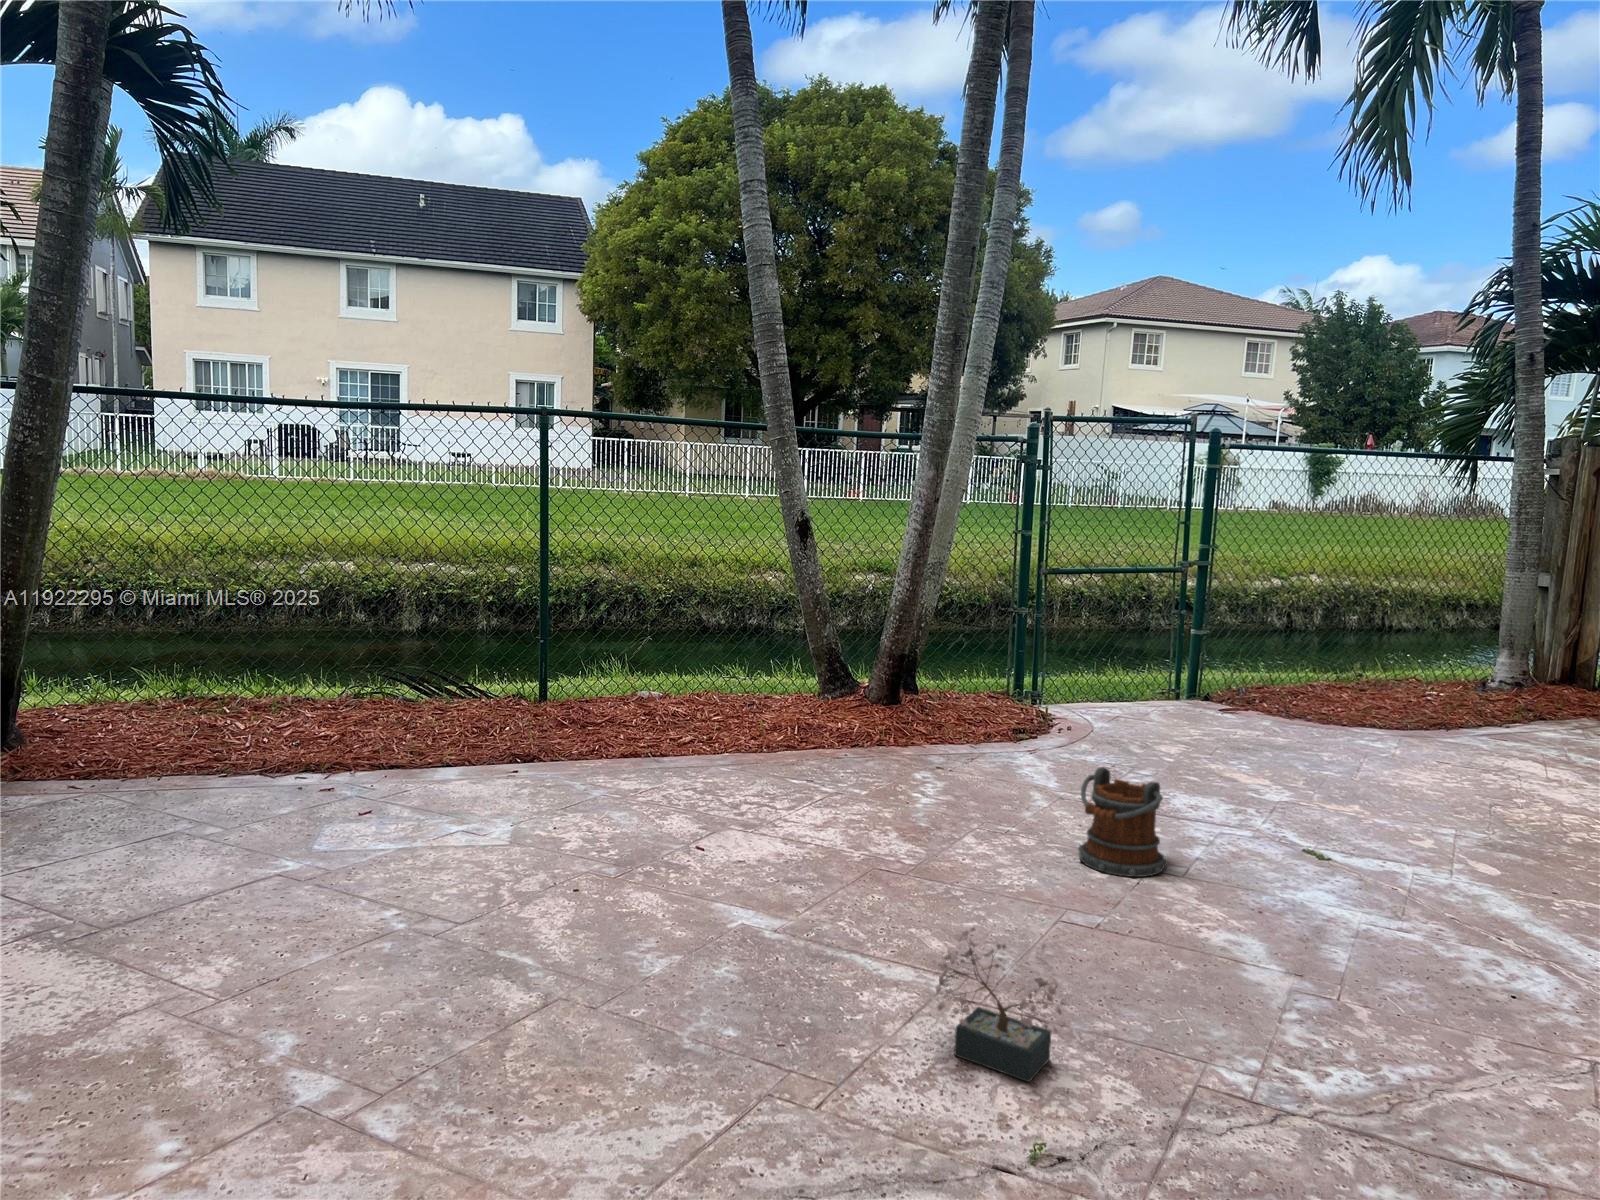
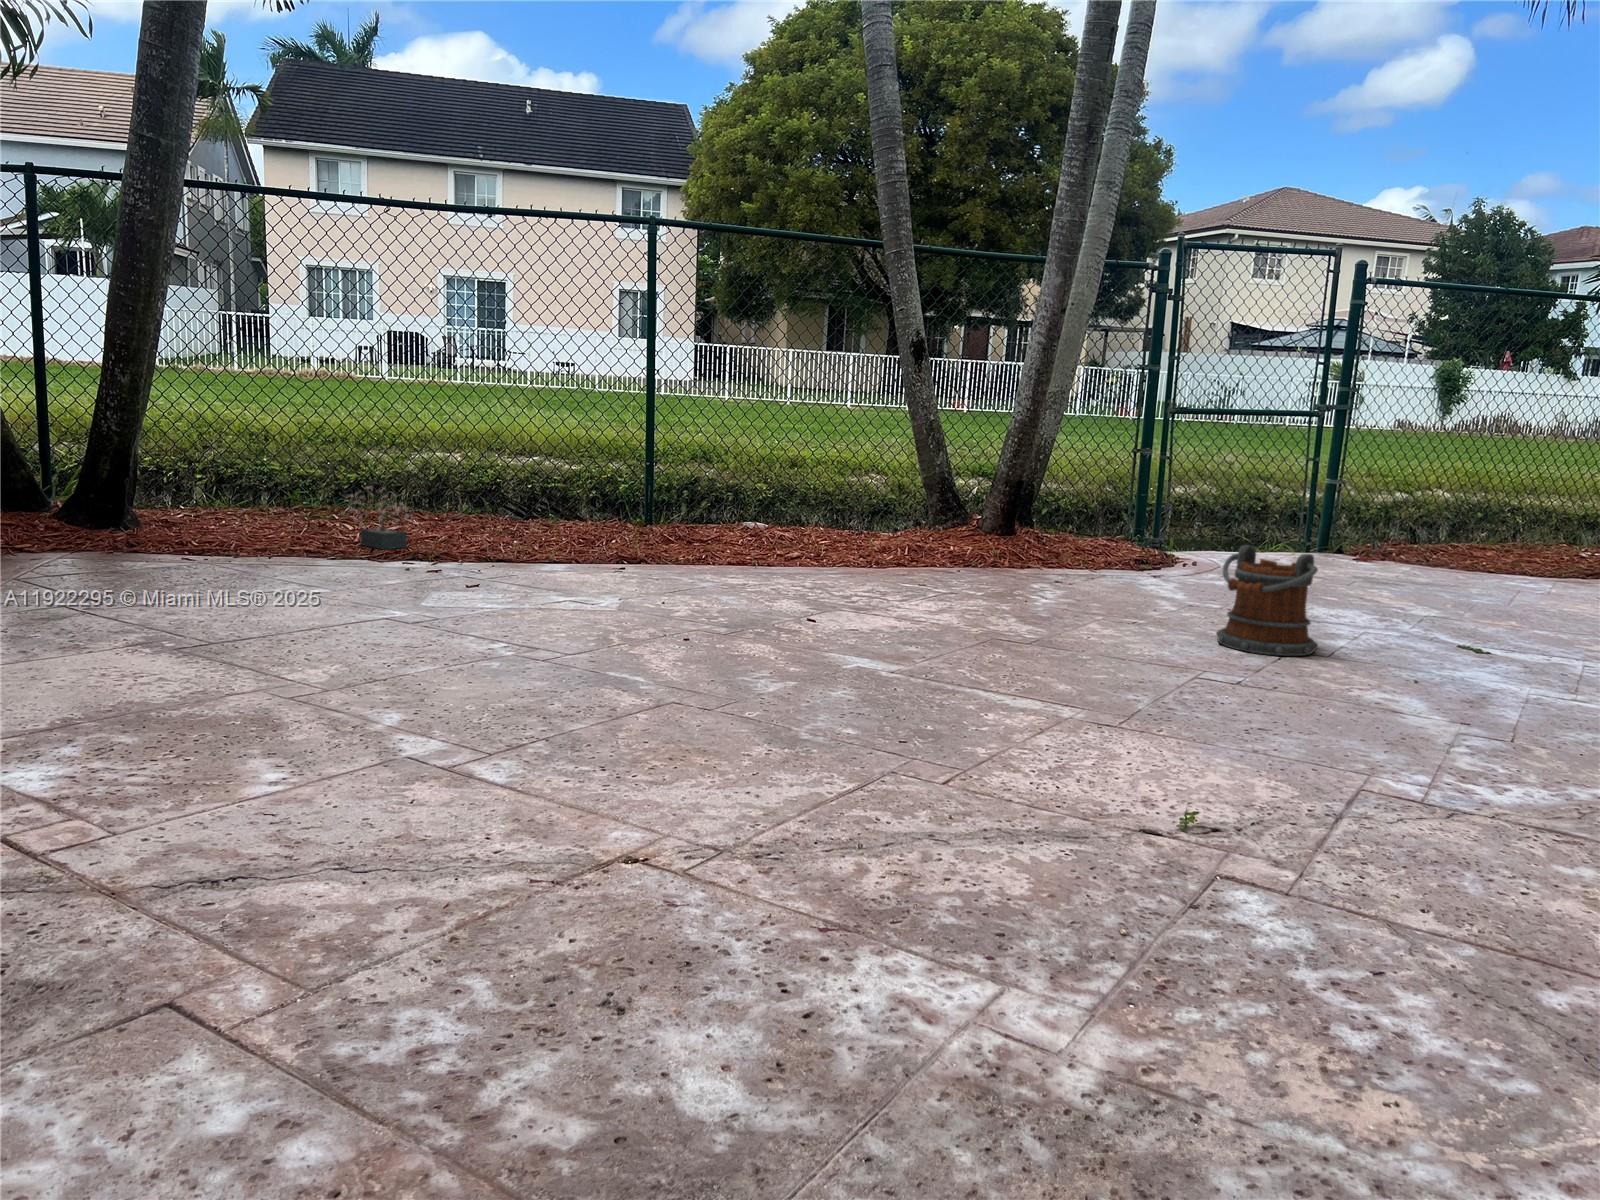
decorative plant: present [932,927,1069,1082] -> present [348,486,413,549]

